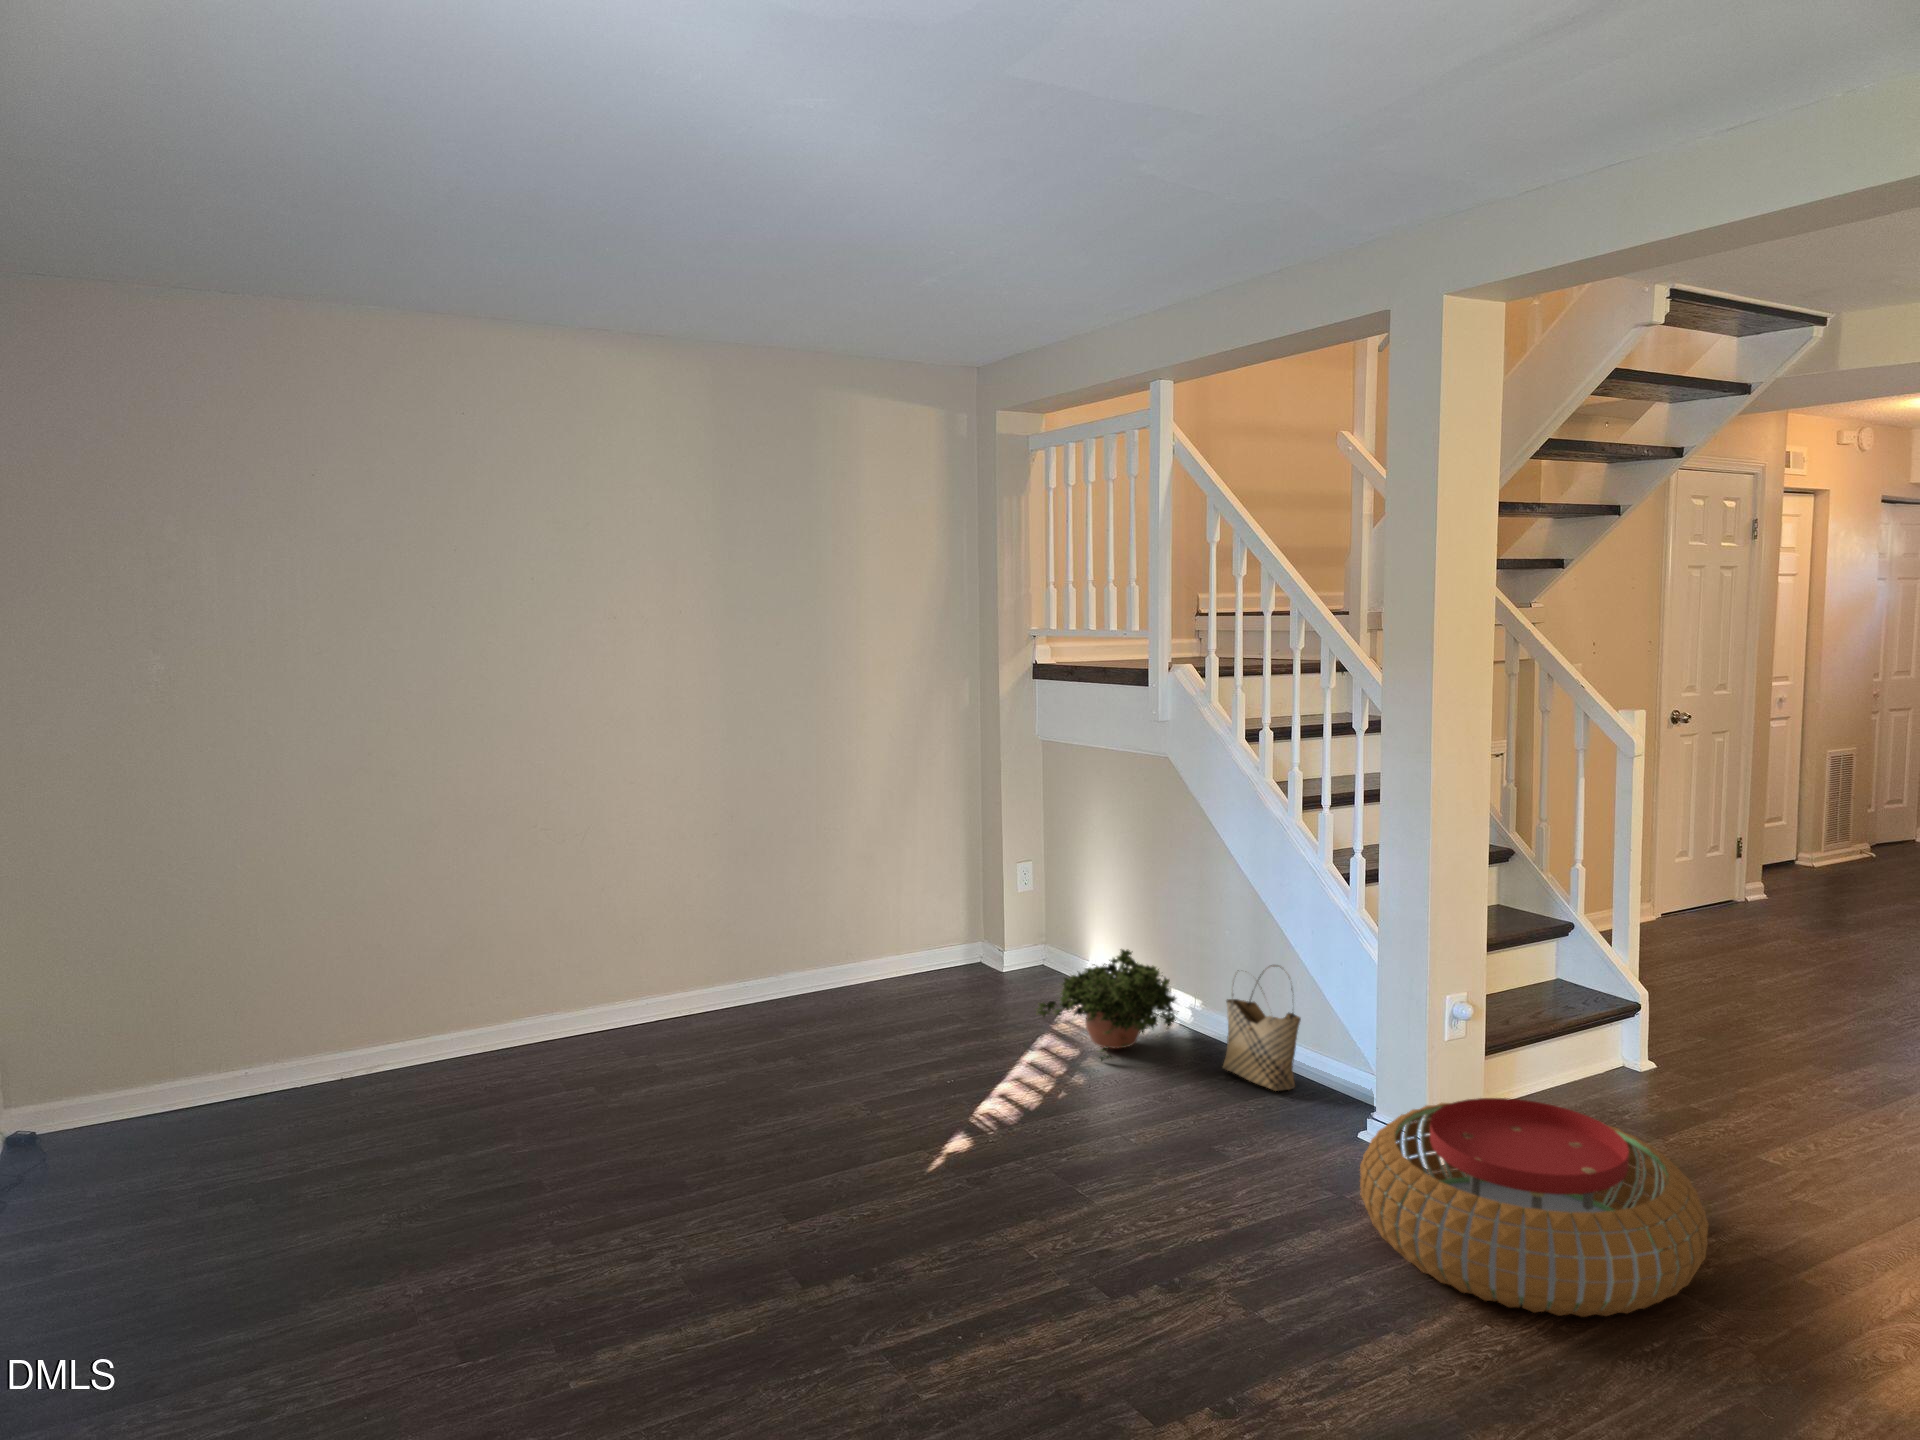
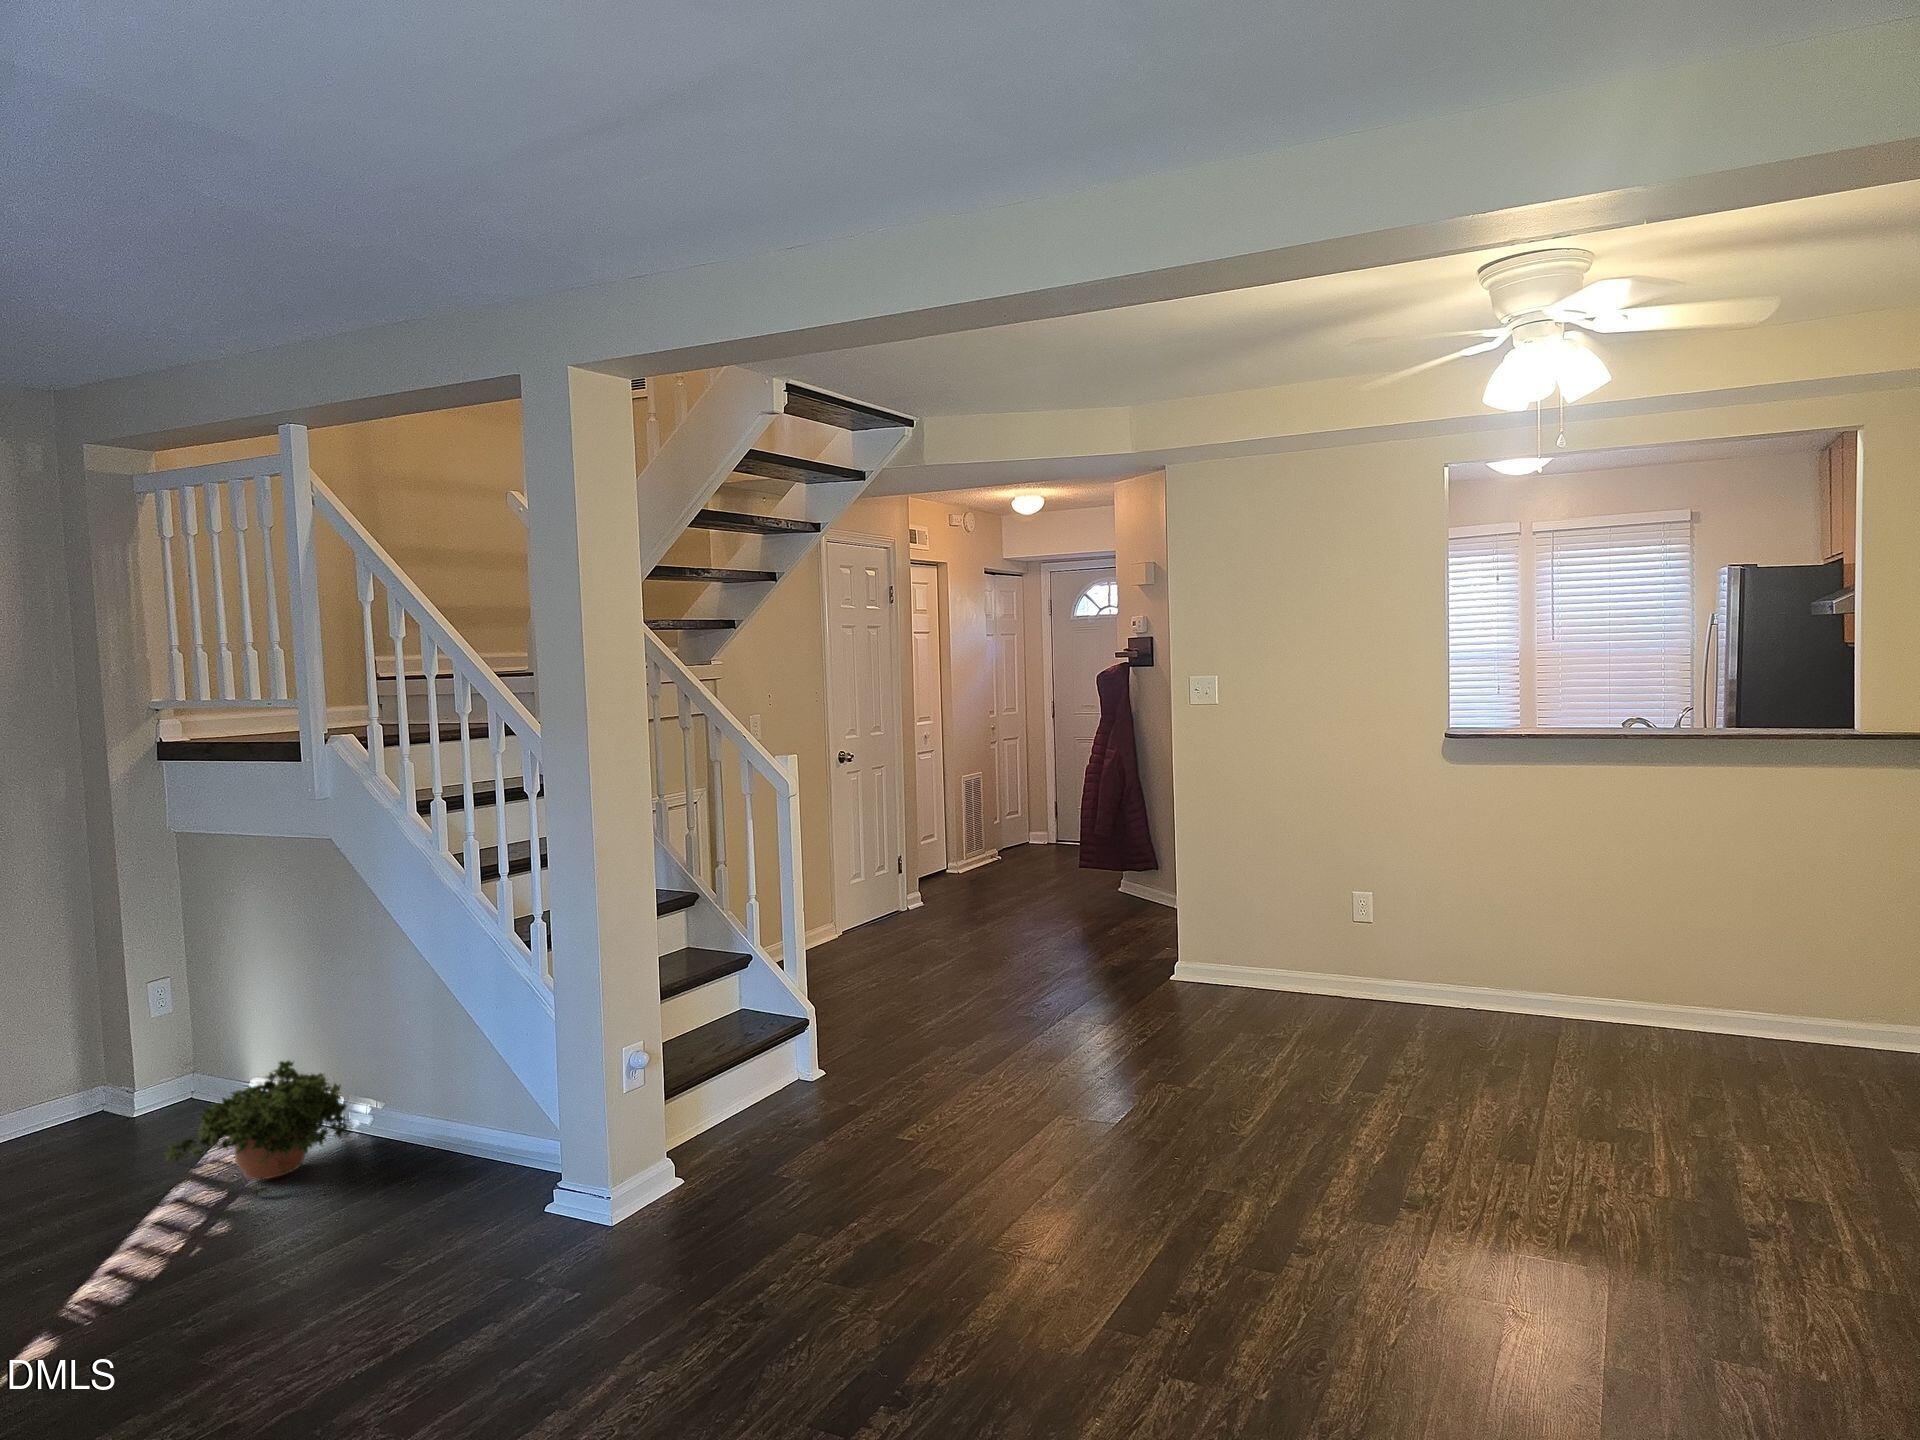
woven basket: present [1223,965,1301,1091] -> none [403,1047,486,1183]
pouf: present [1360,1098,1709,1317] -> none [533,1136,844,1348]

